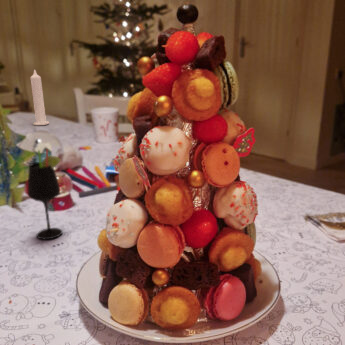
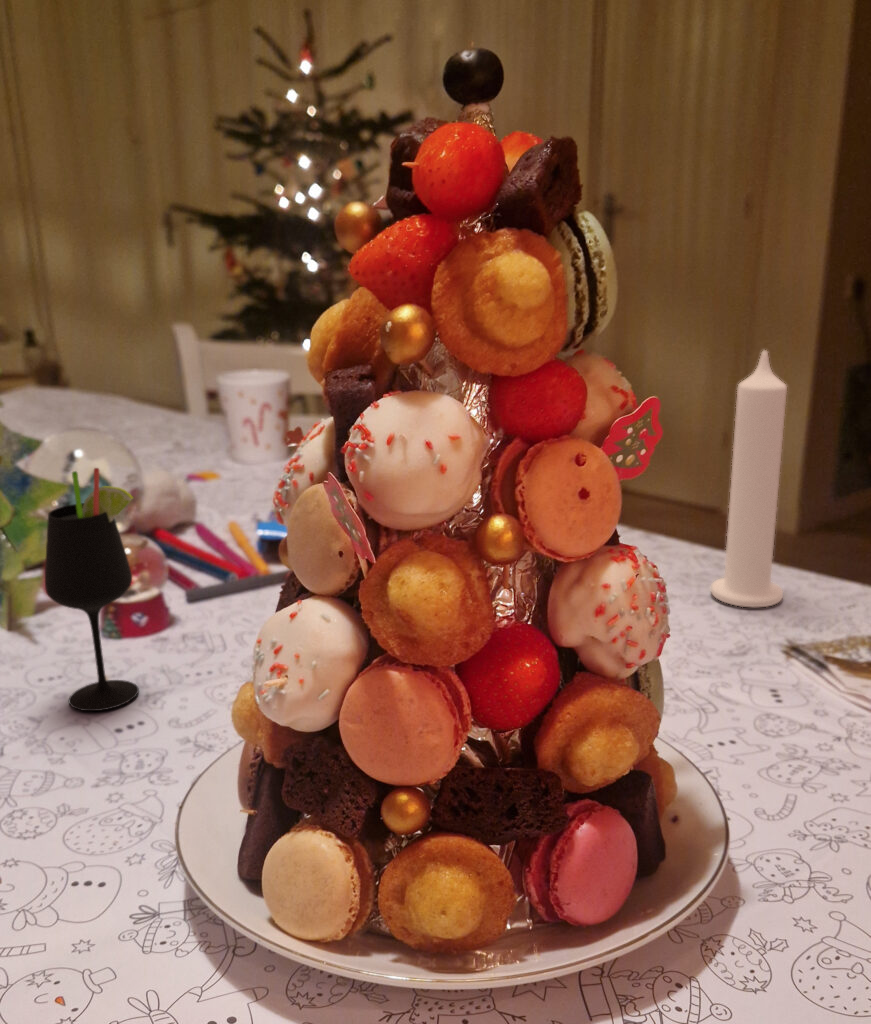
candle: present [31,70,49,125] -> present [711,351,787,607]

